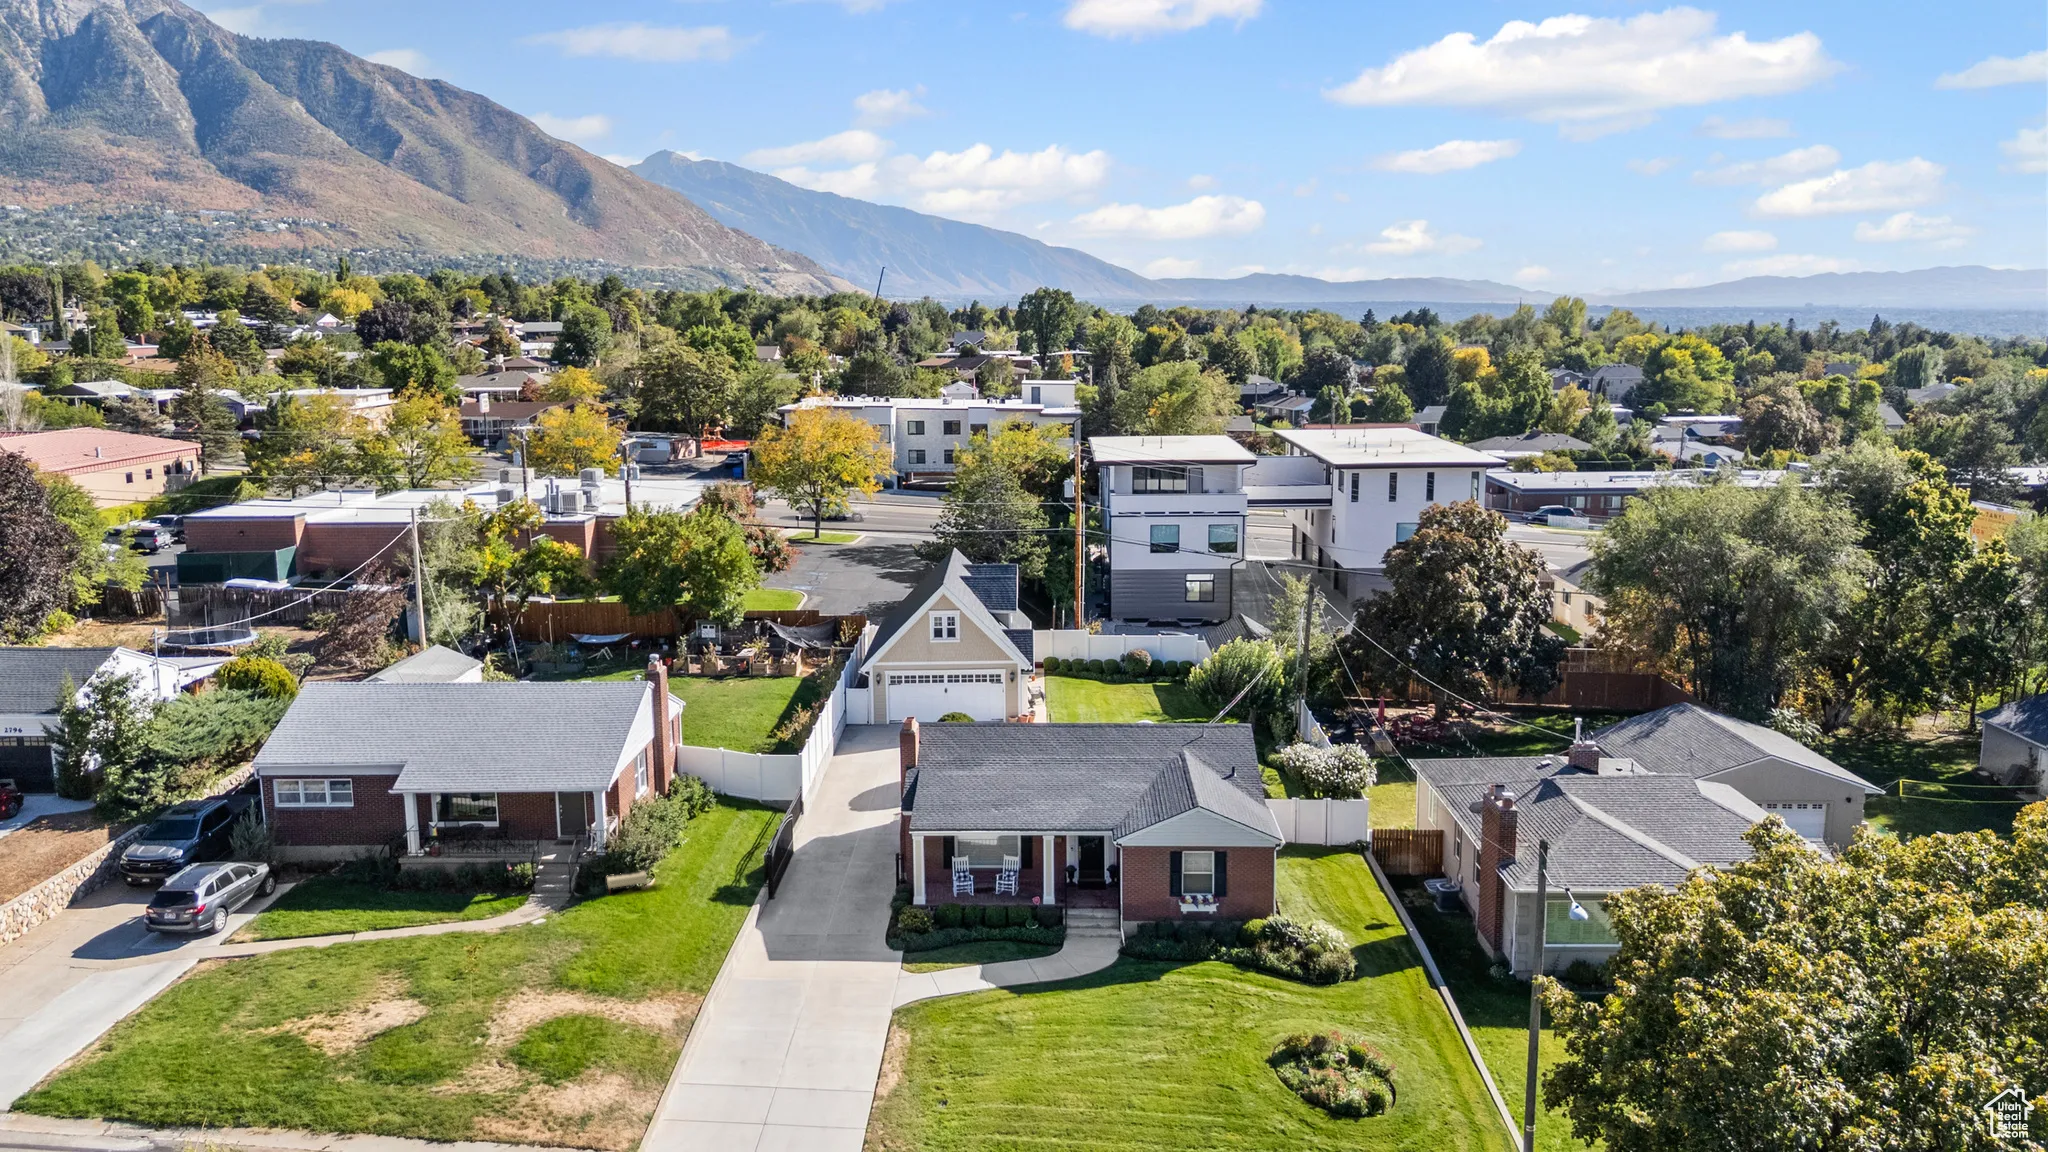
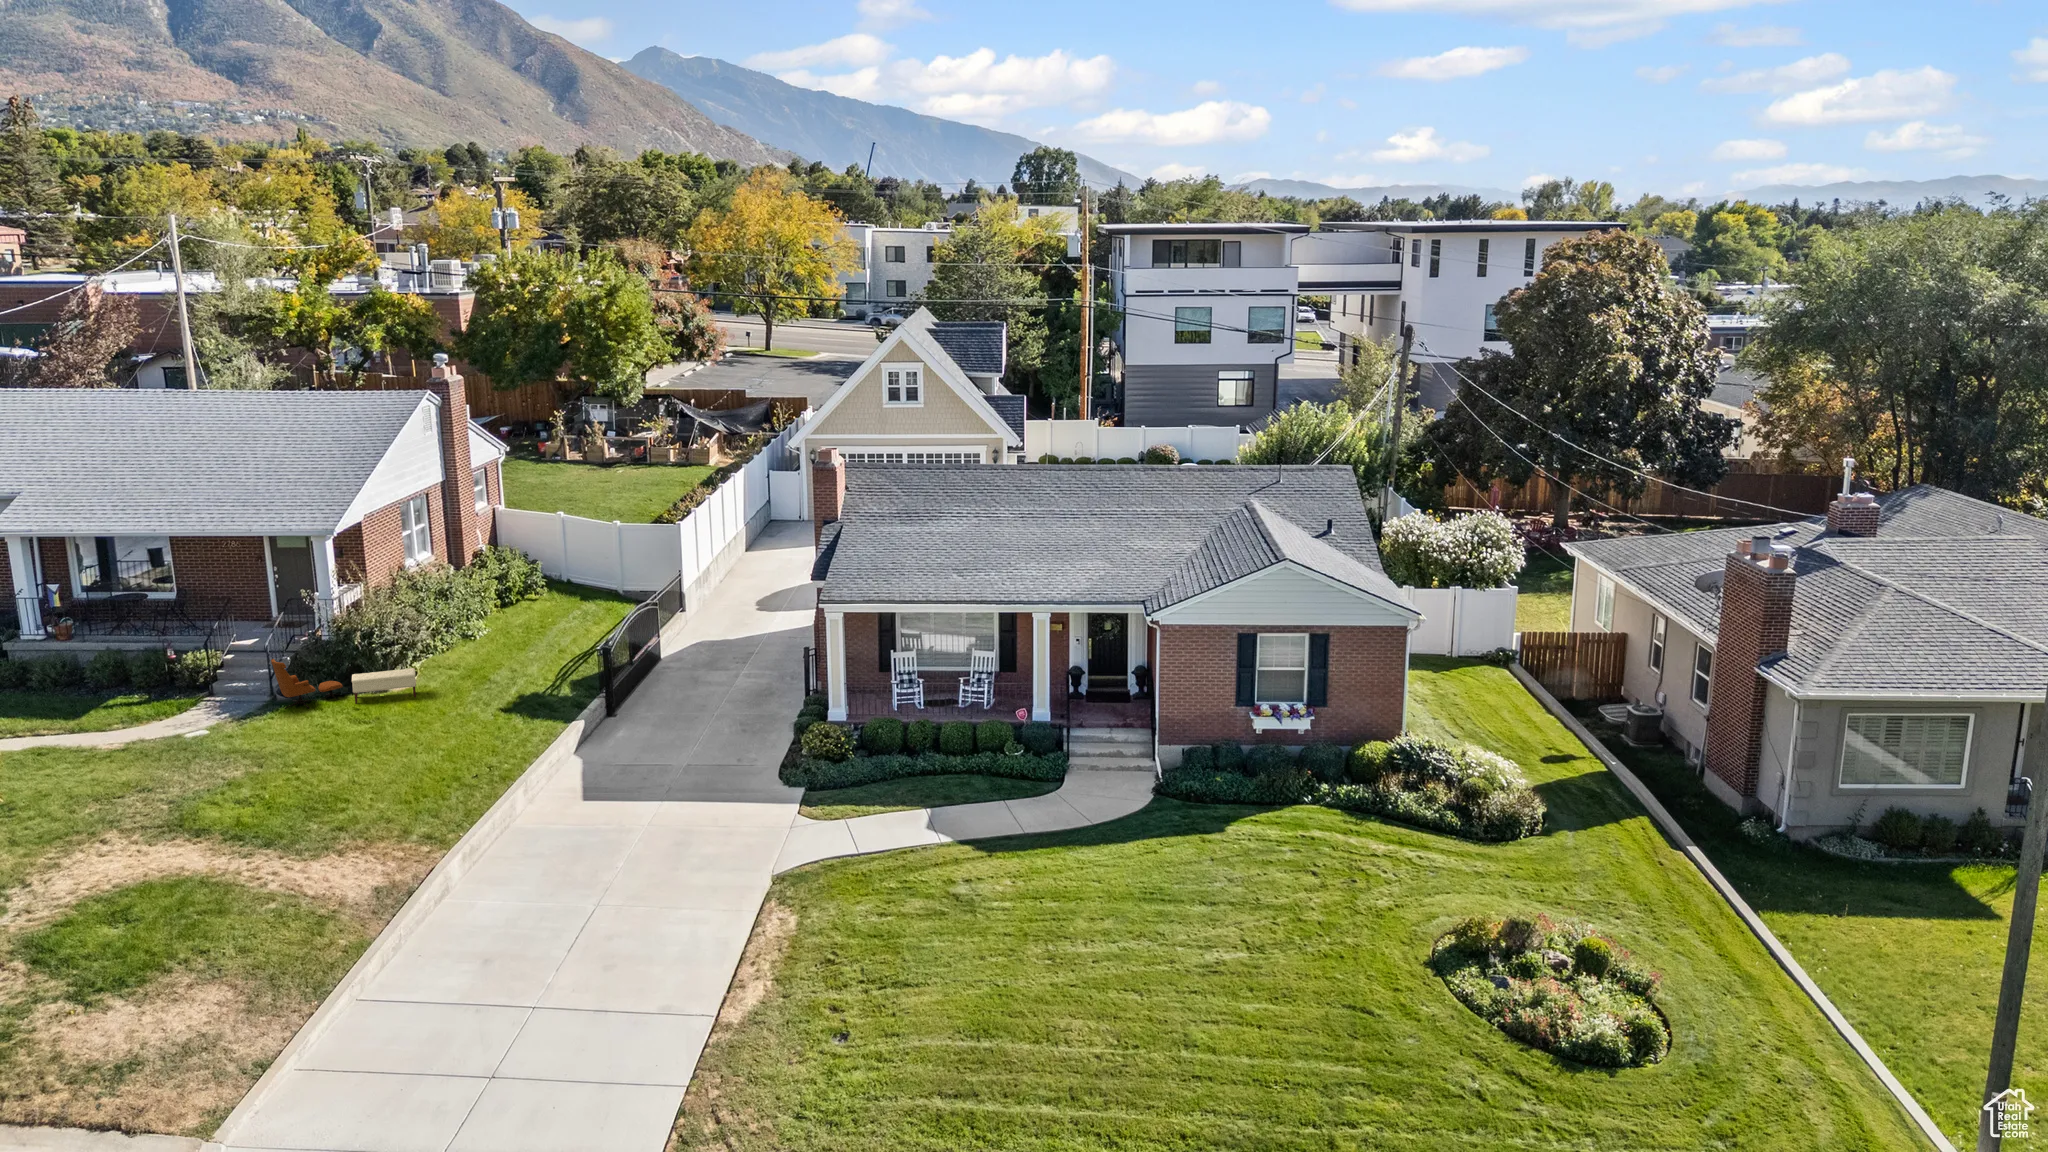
lounge chair: none [560,868,600,900] -> present [271,659,343,709]

